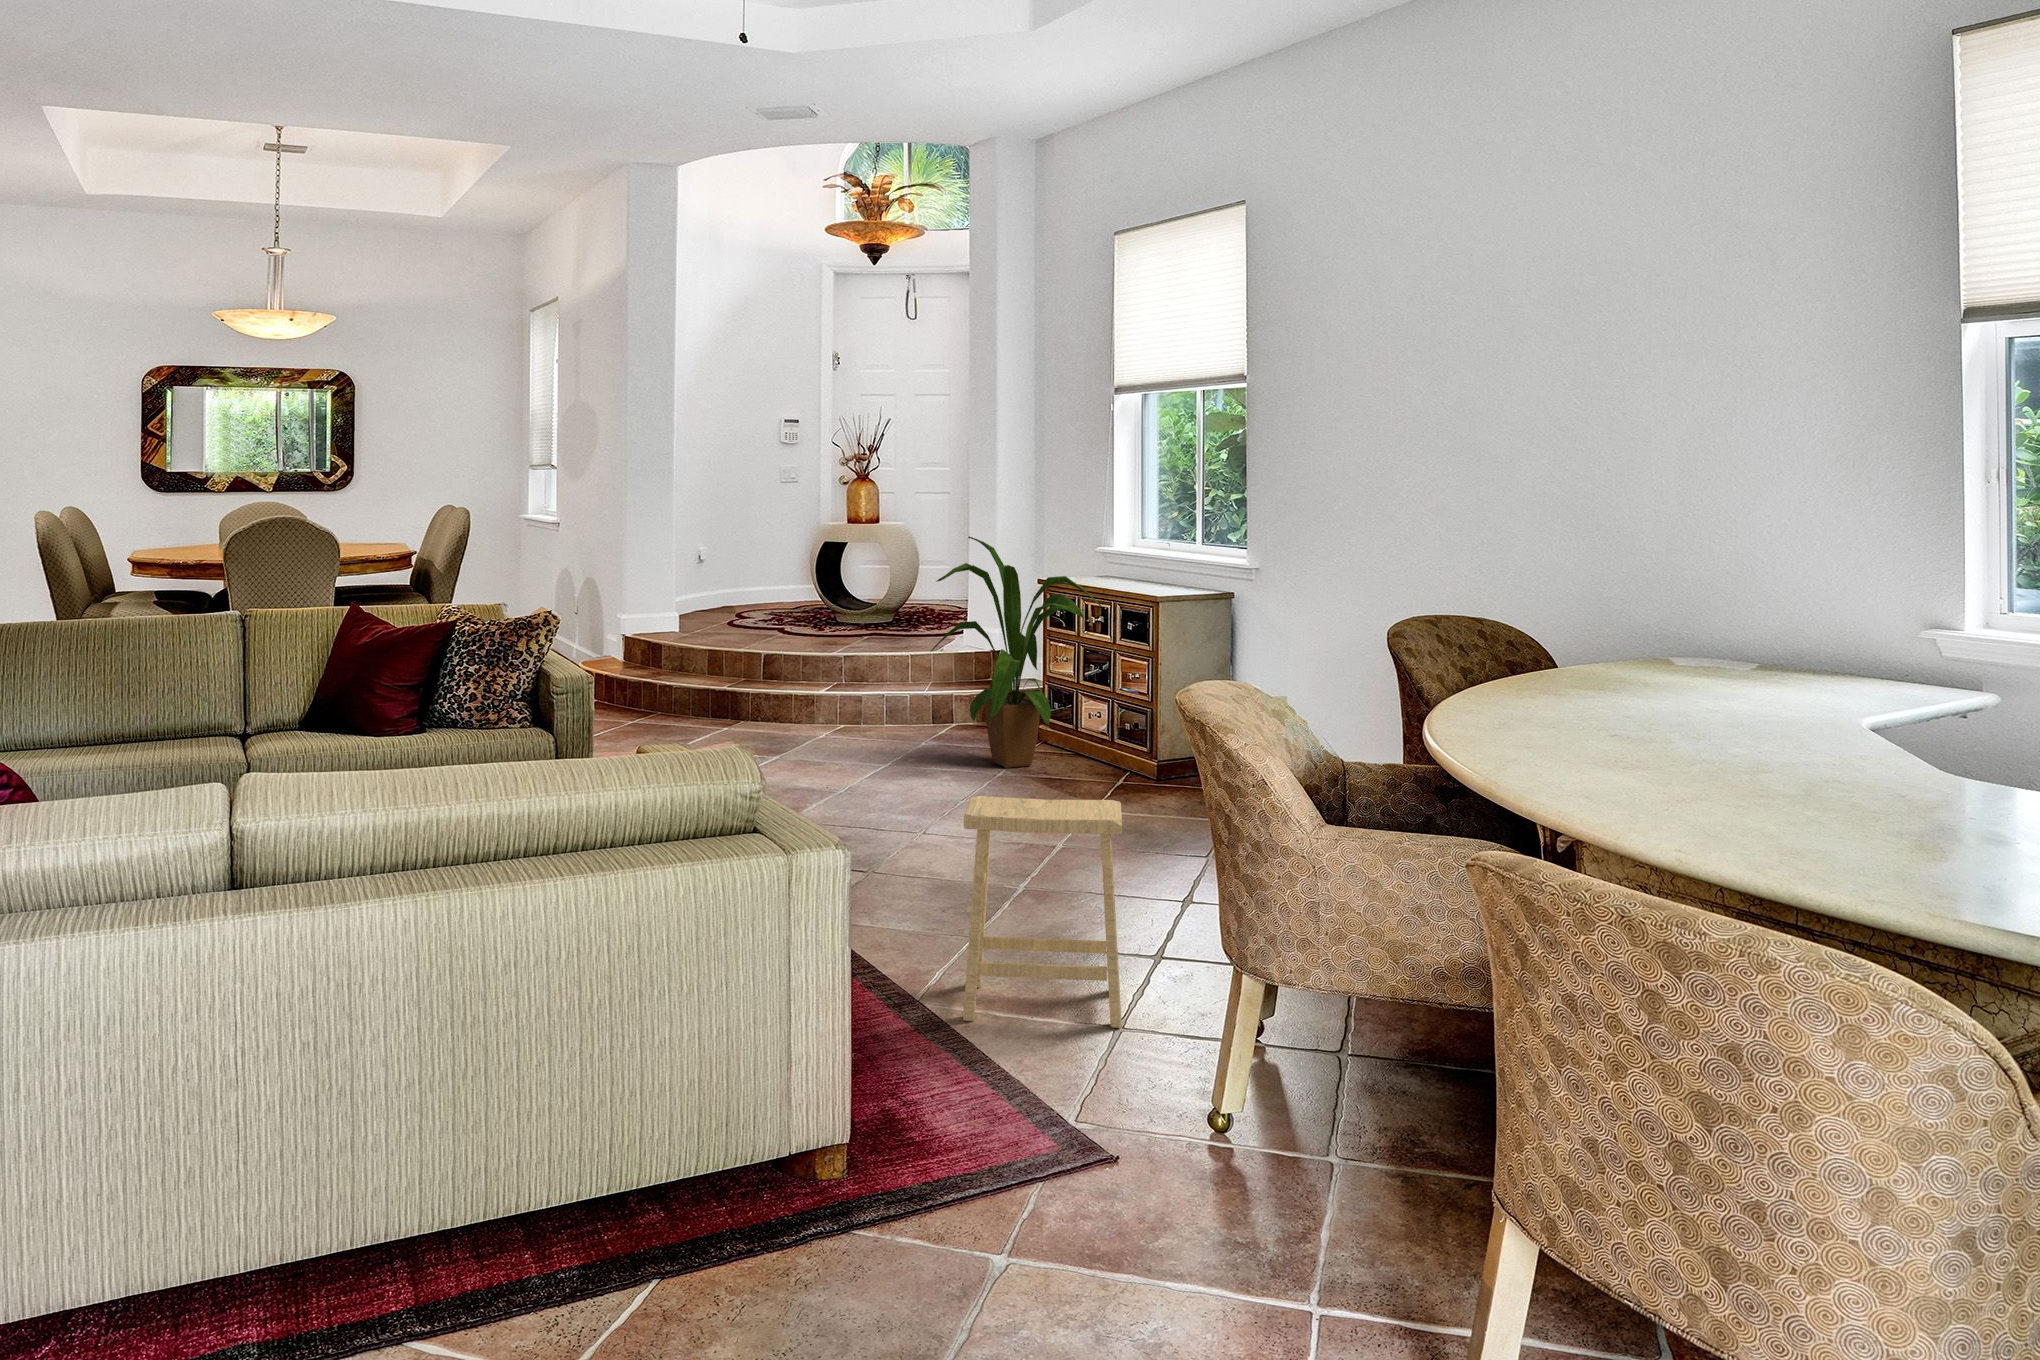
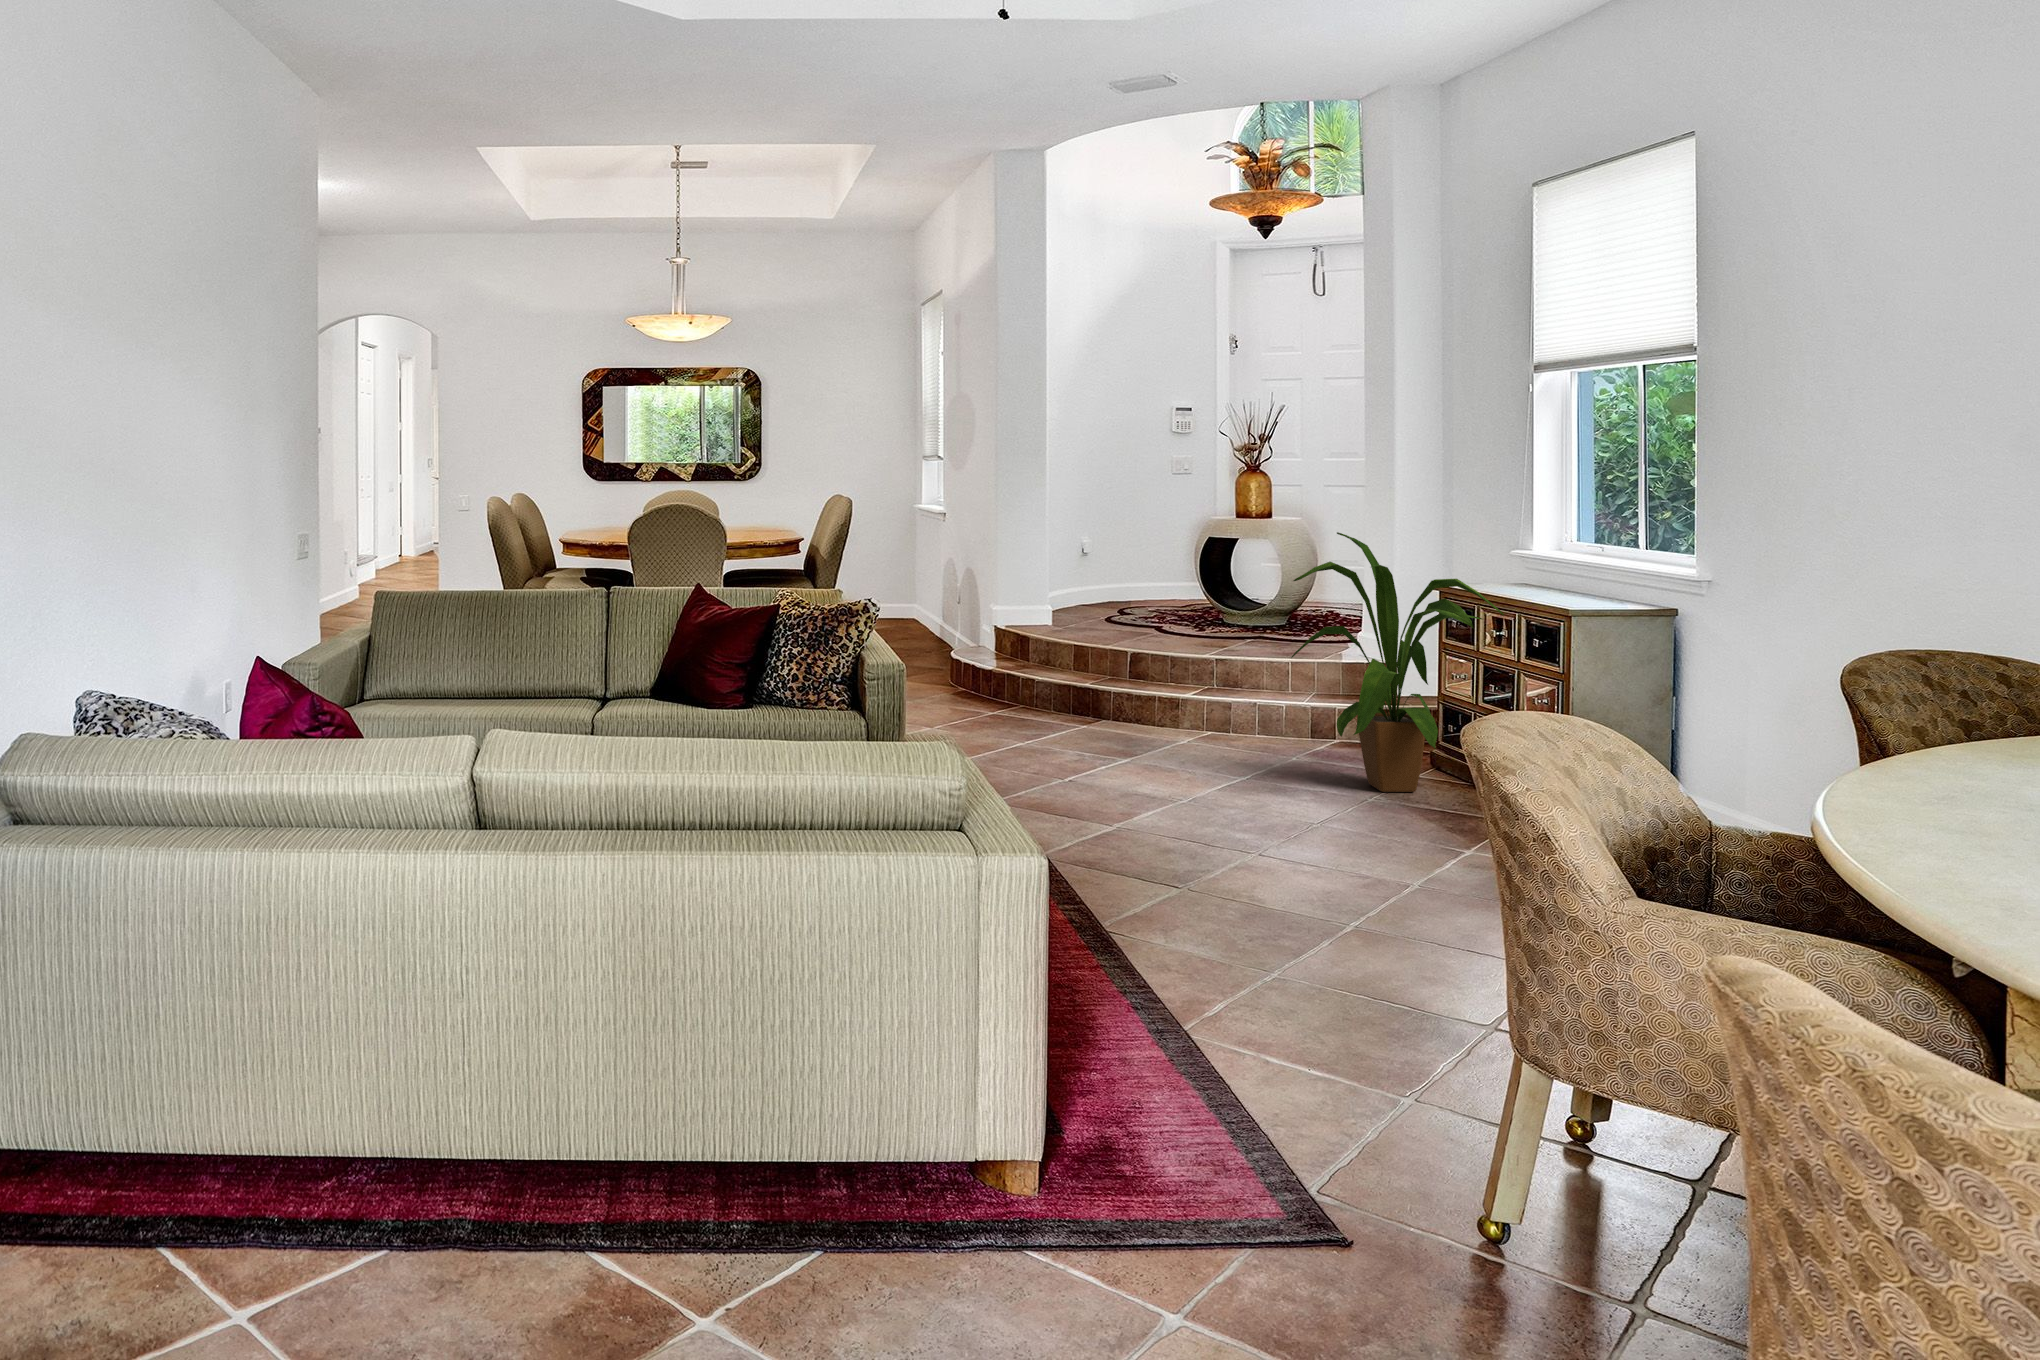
footstool: present [963,796,1122,1028] -> none [1224,816,1432,1101]

